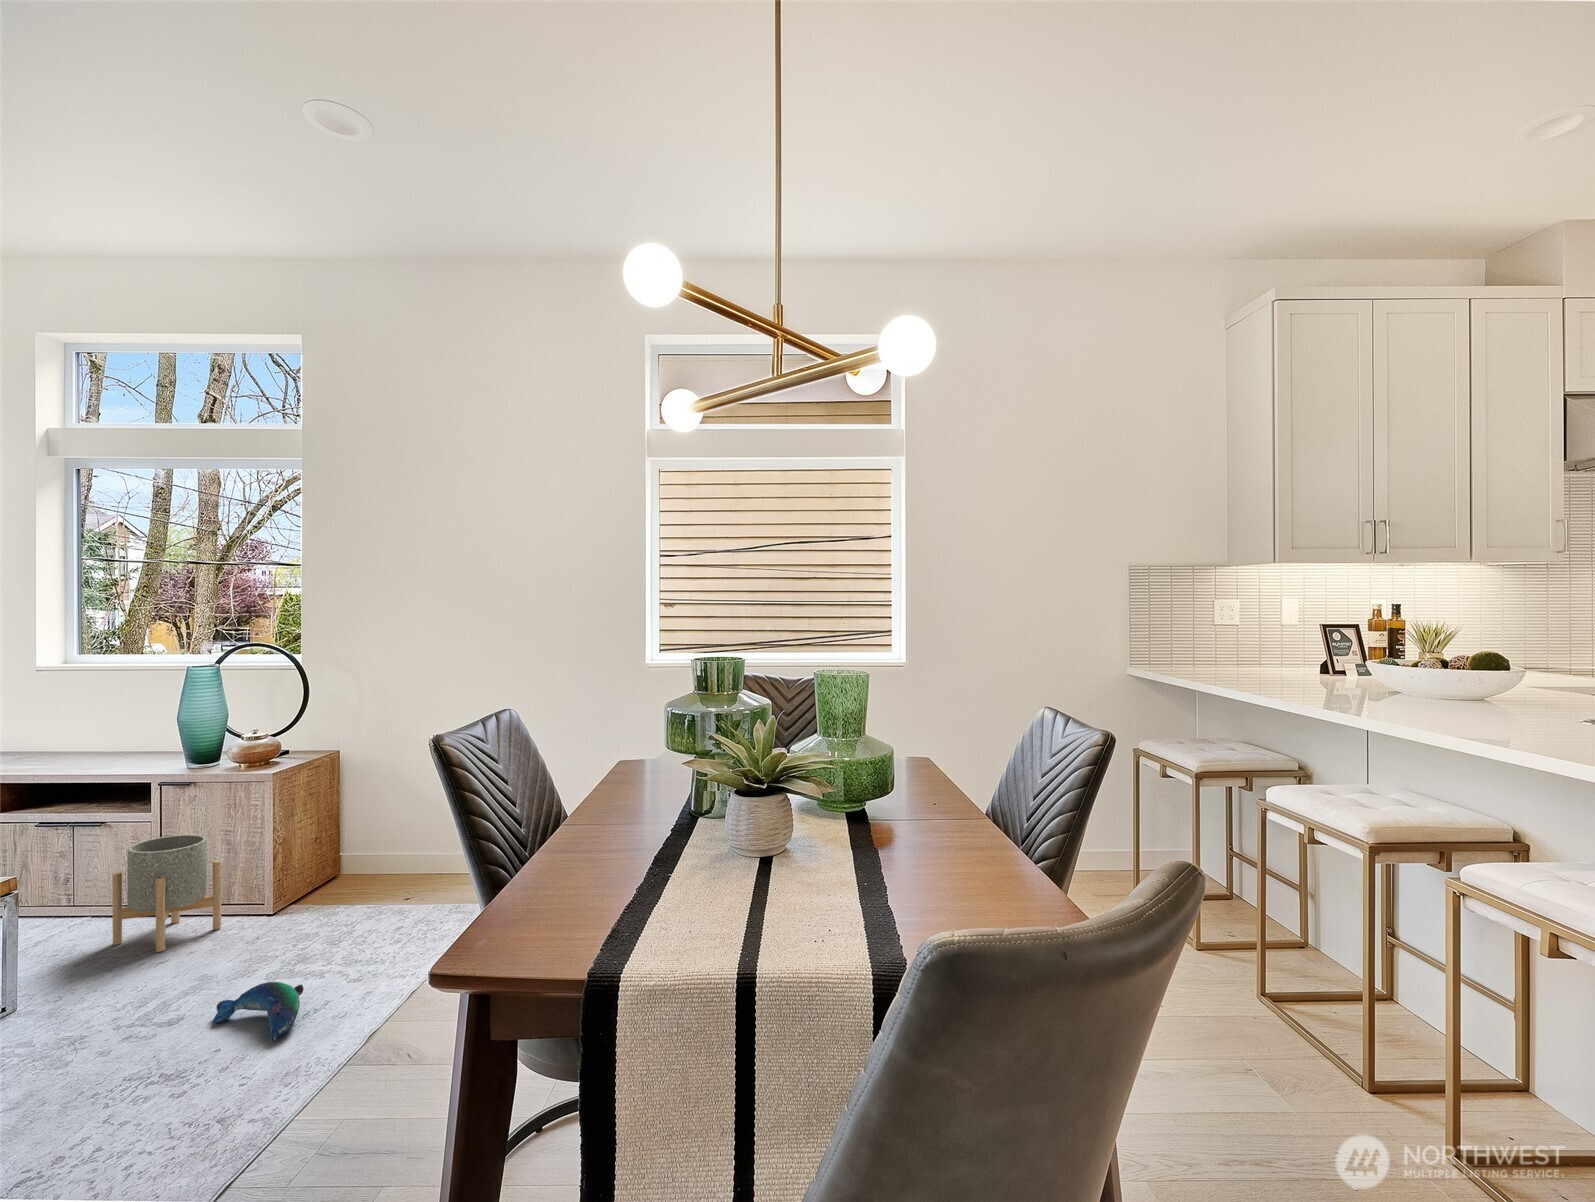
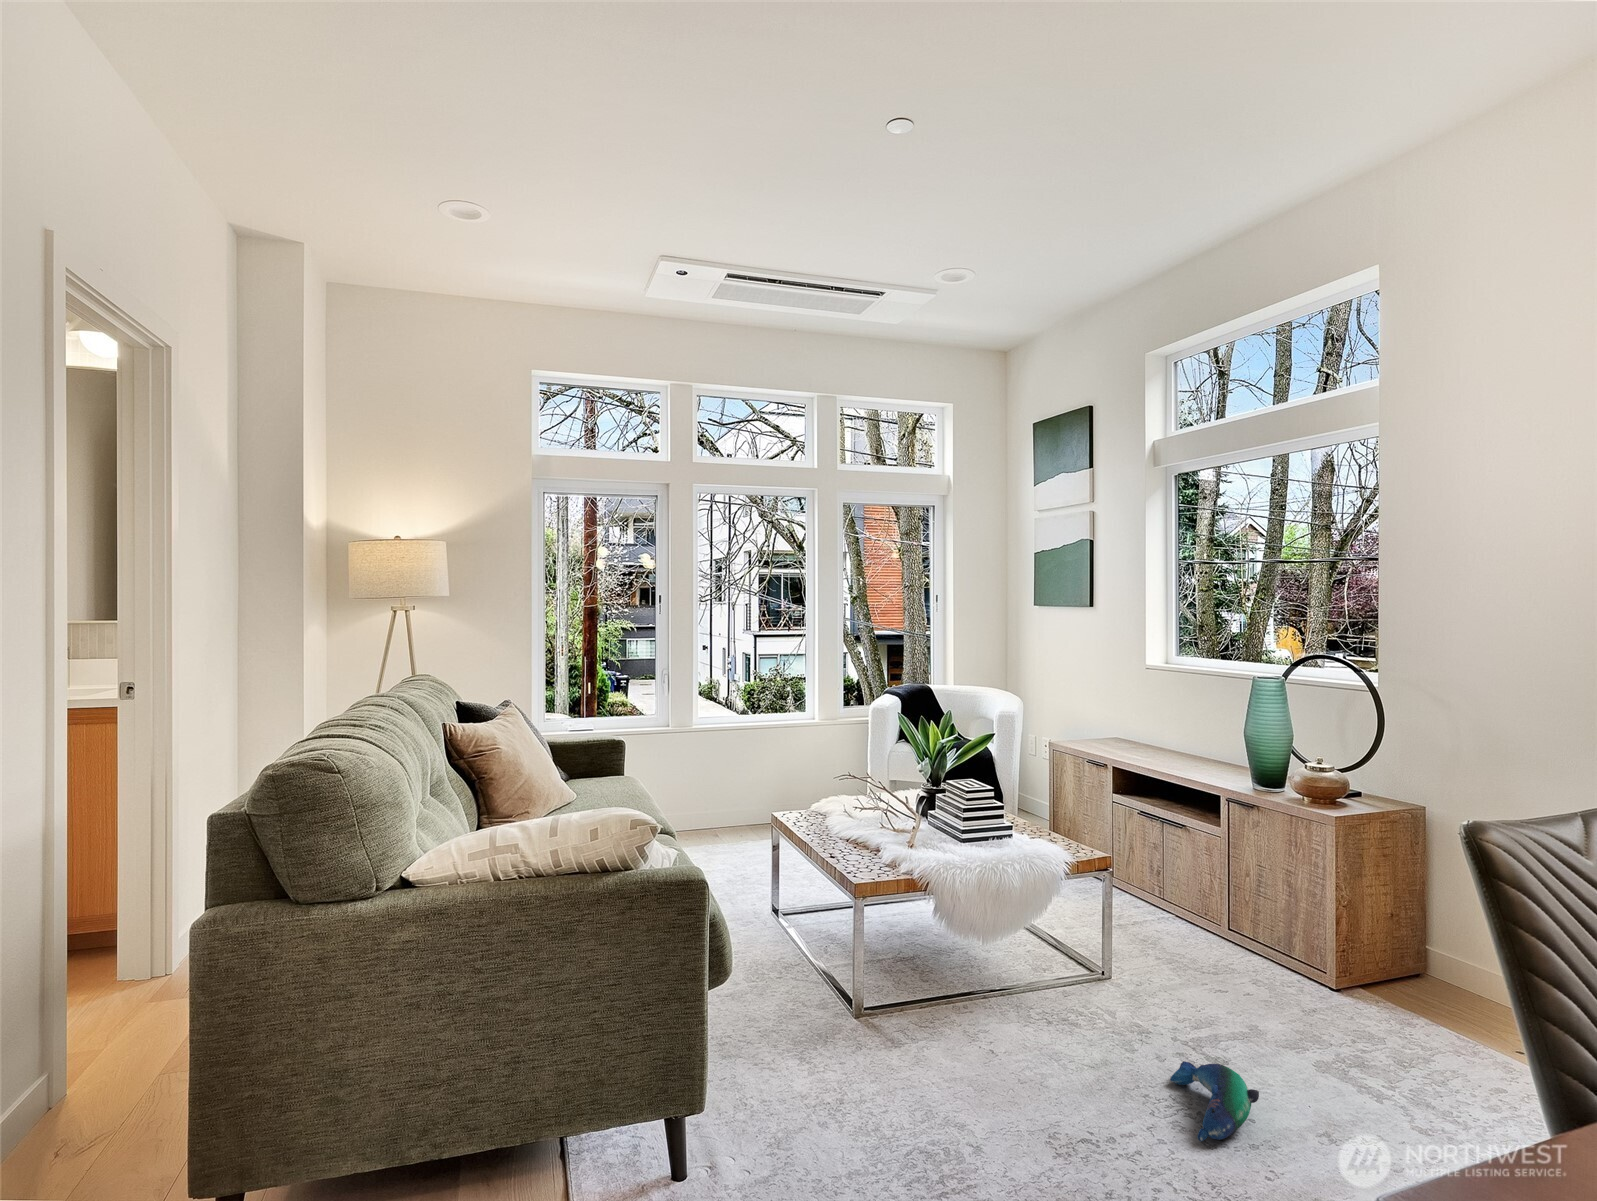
planter: present [113,835,221,952] -> none [1168,855,1266,979]

